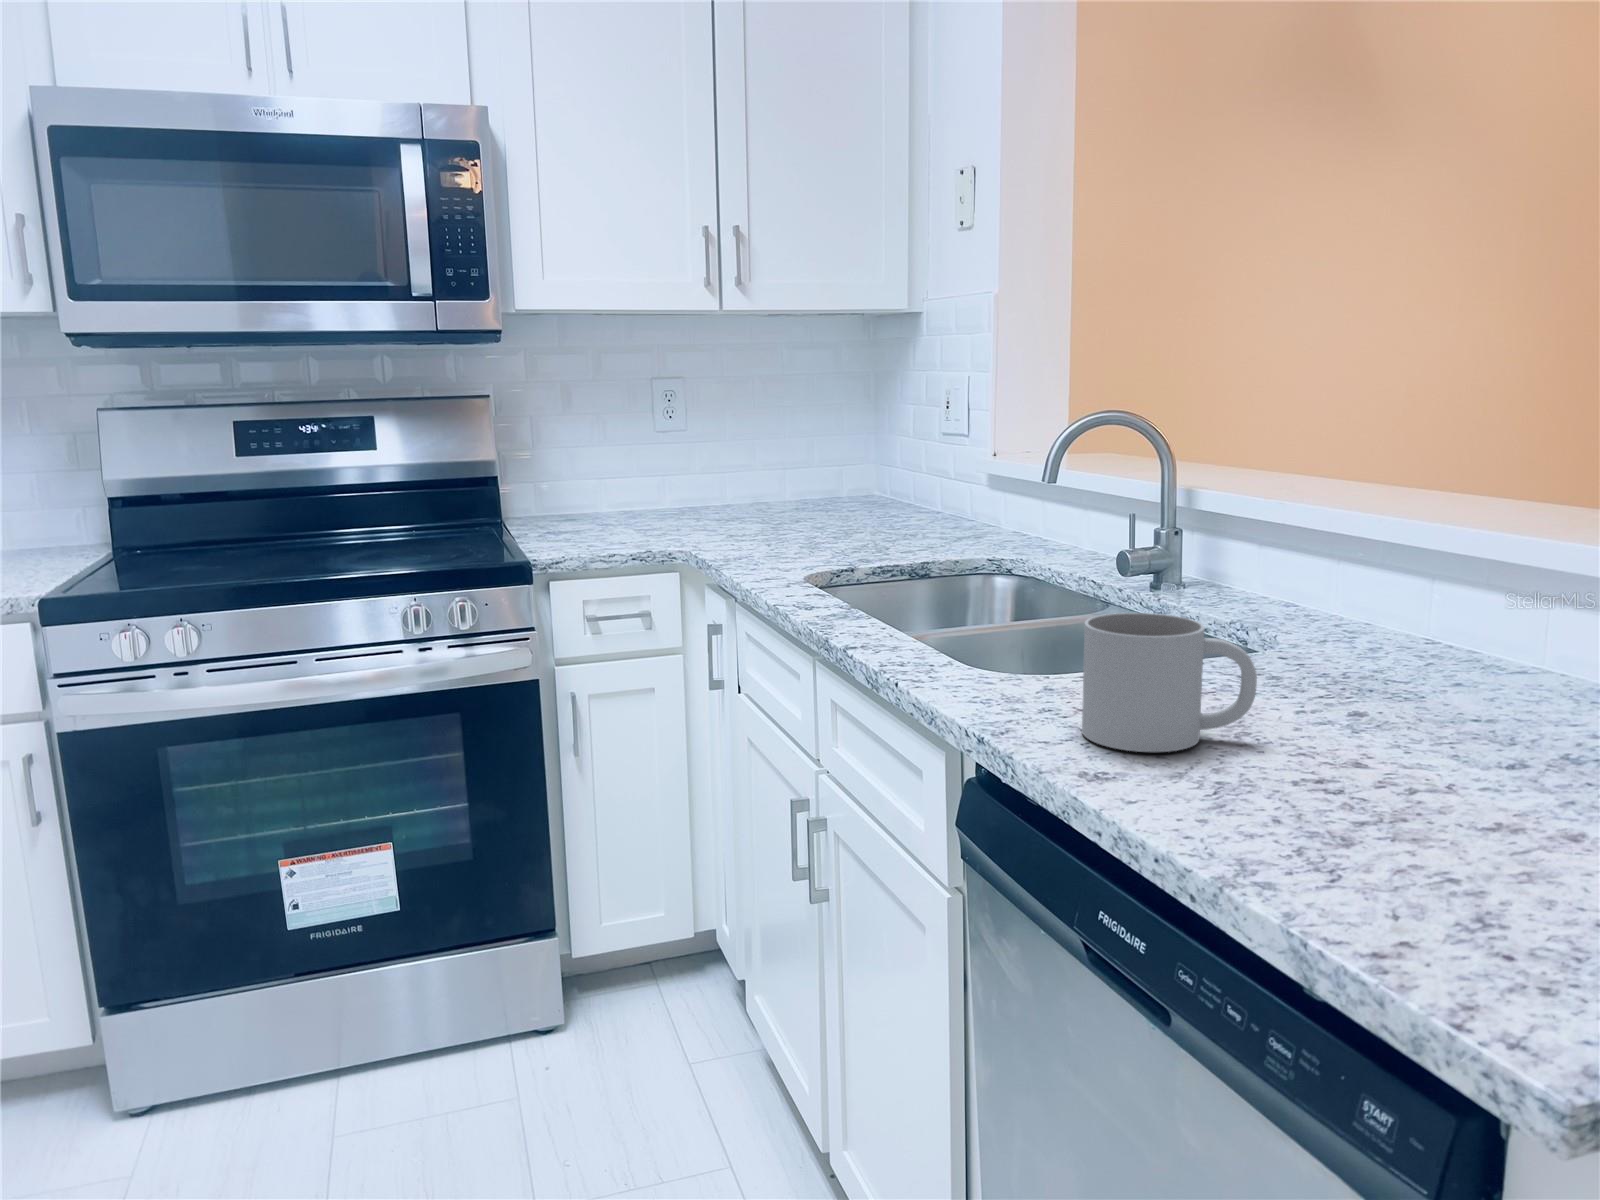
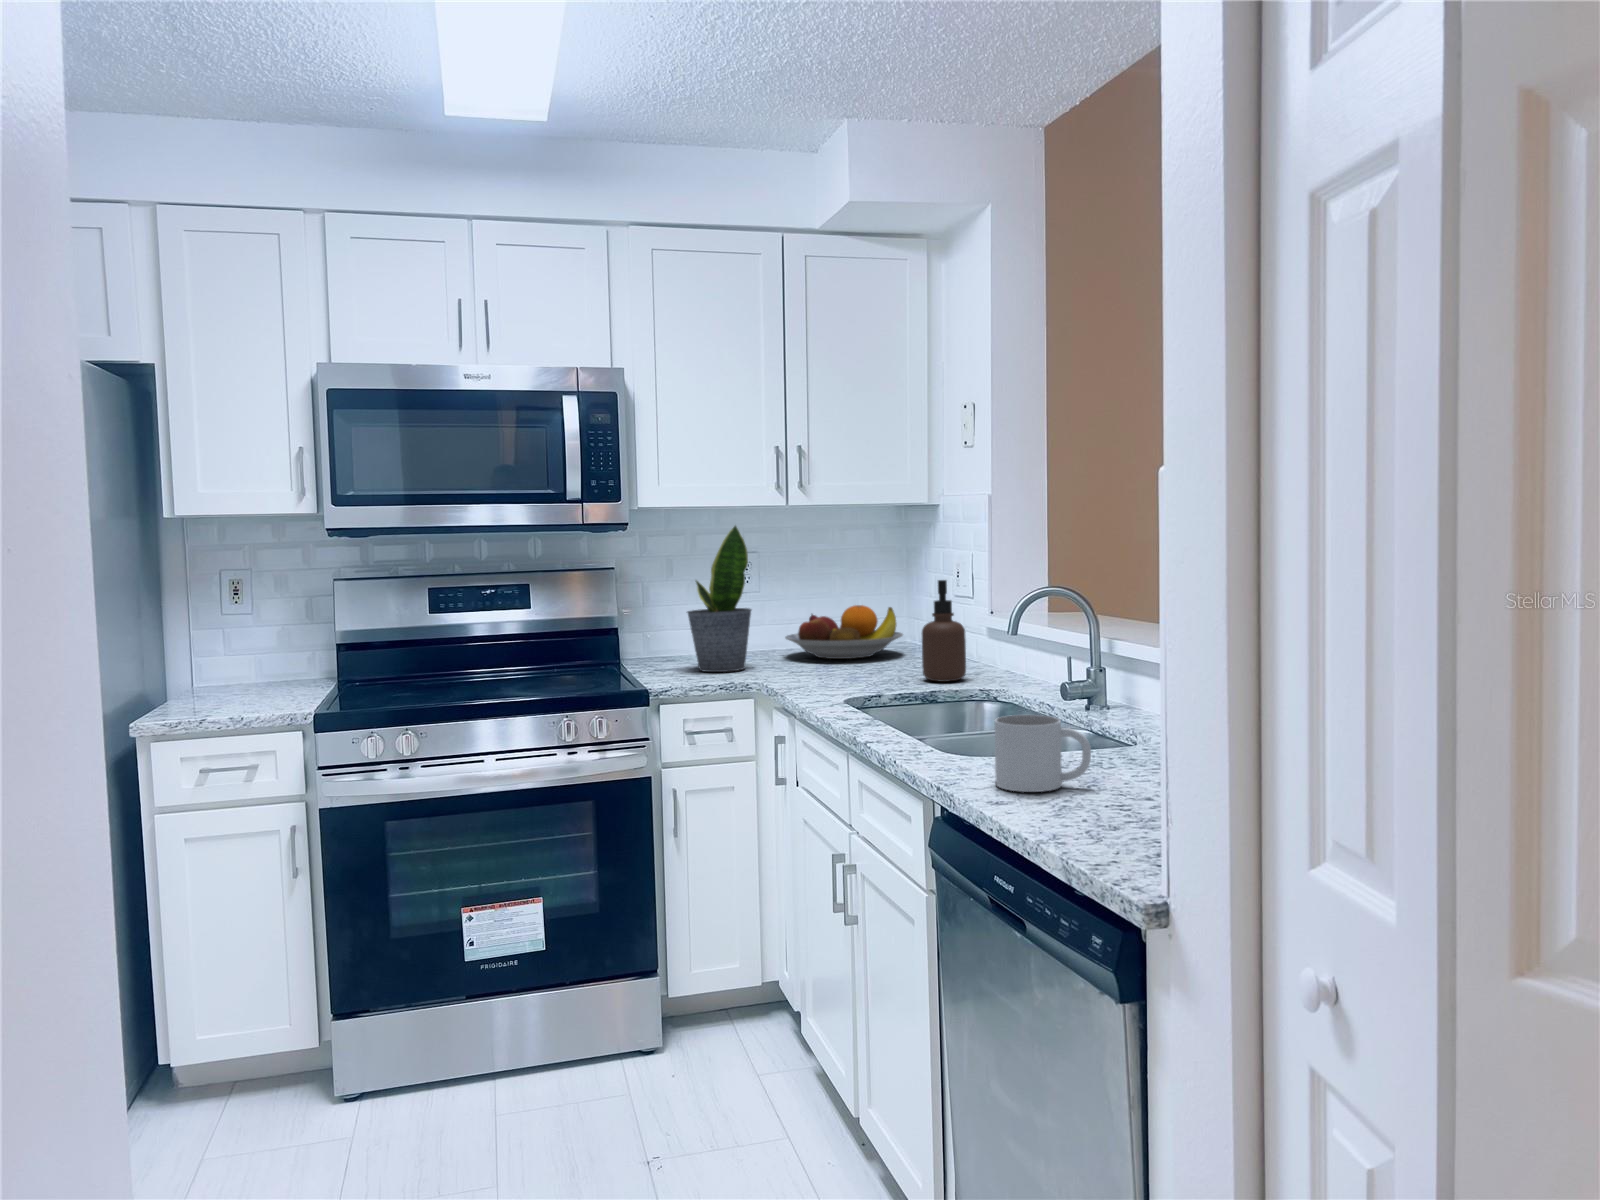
potted plant: none [589,335,677,536] -> present [687,526,751,672]
soap dispenser: none [906,409,965,548] -> present [922,580,966,682]
fruit bowl: none [722,449,873,518] -> present [785,605,903,659]

